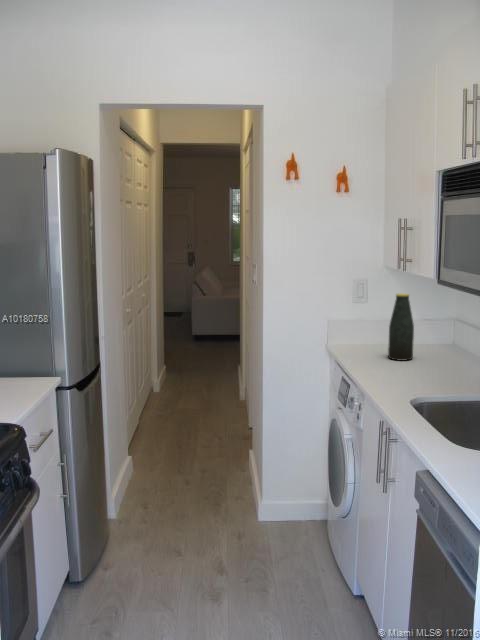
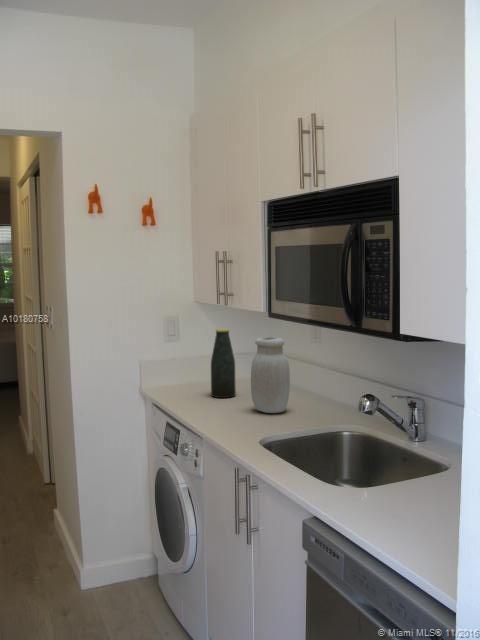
jar: none [420,304,460,379] -> present [251,337,290,413]

